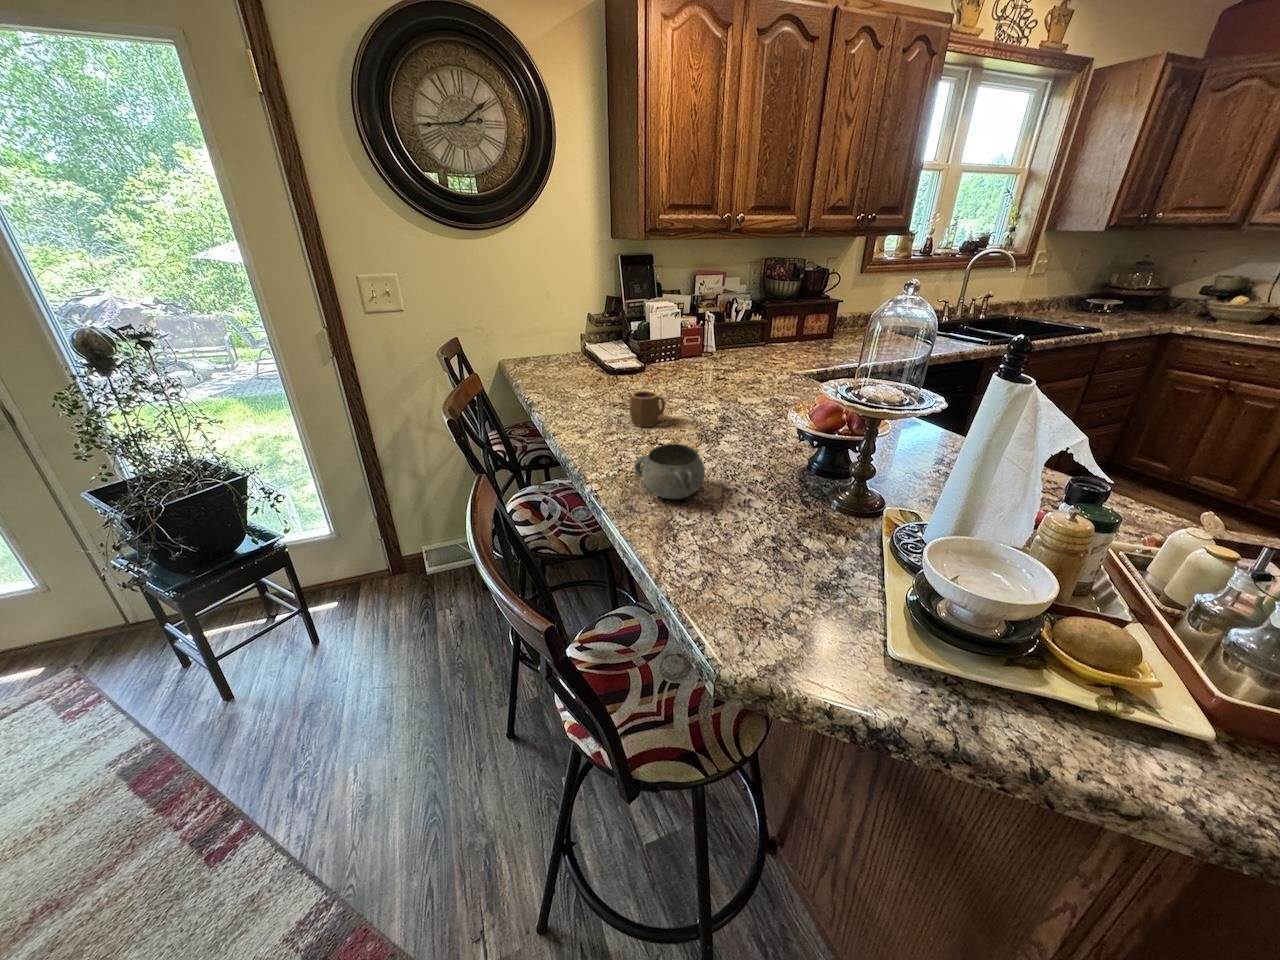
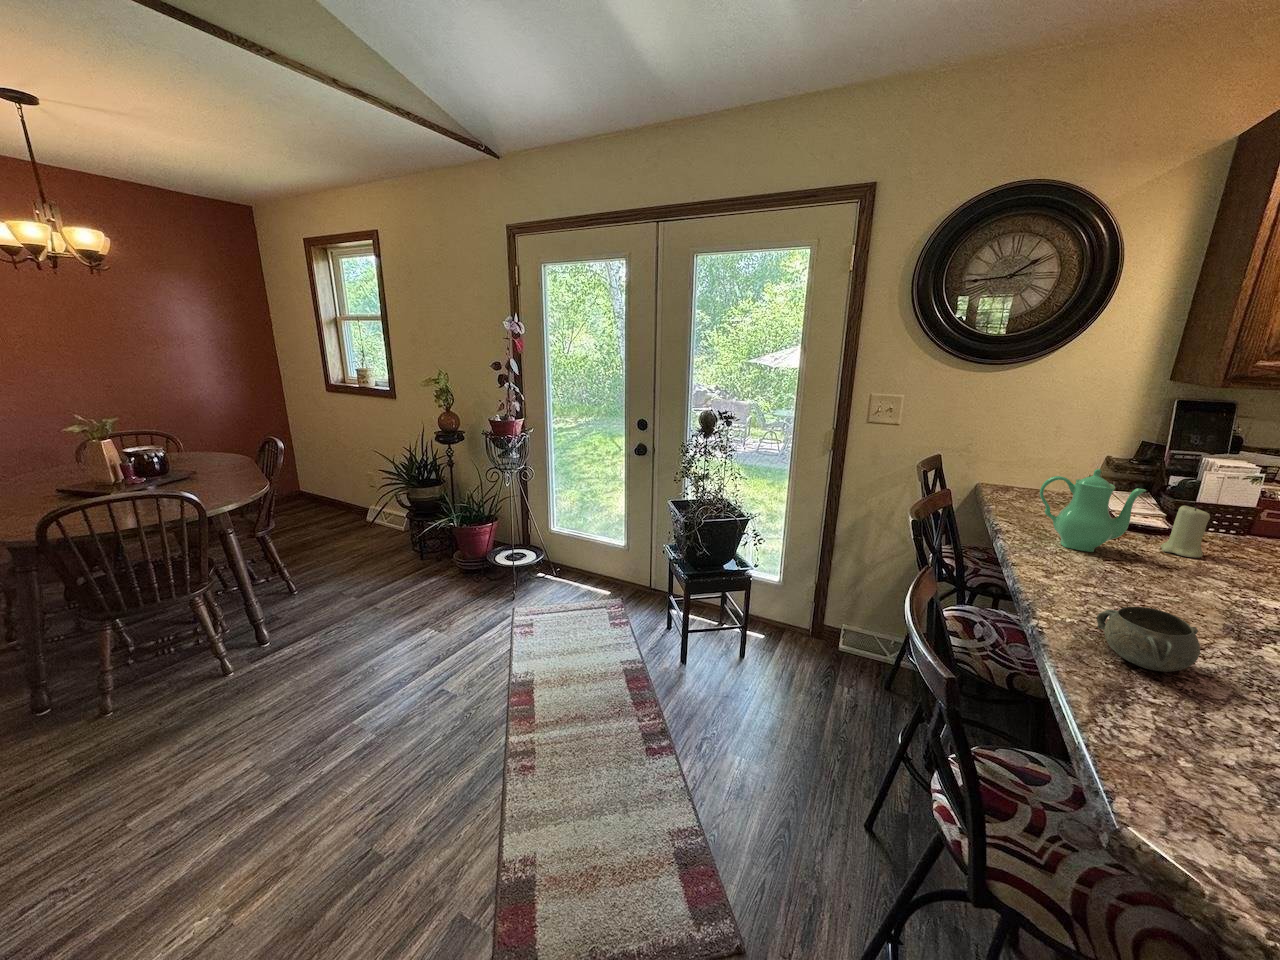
teapot: none [552,324,626,404] -> present [1040,469,1146,552]
candle: none [642,343,667,386] -> present [1161,506,1210,558]
mug: present [629,391,665,427] -> none [1121,551,1181,593]

